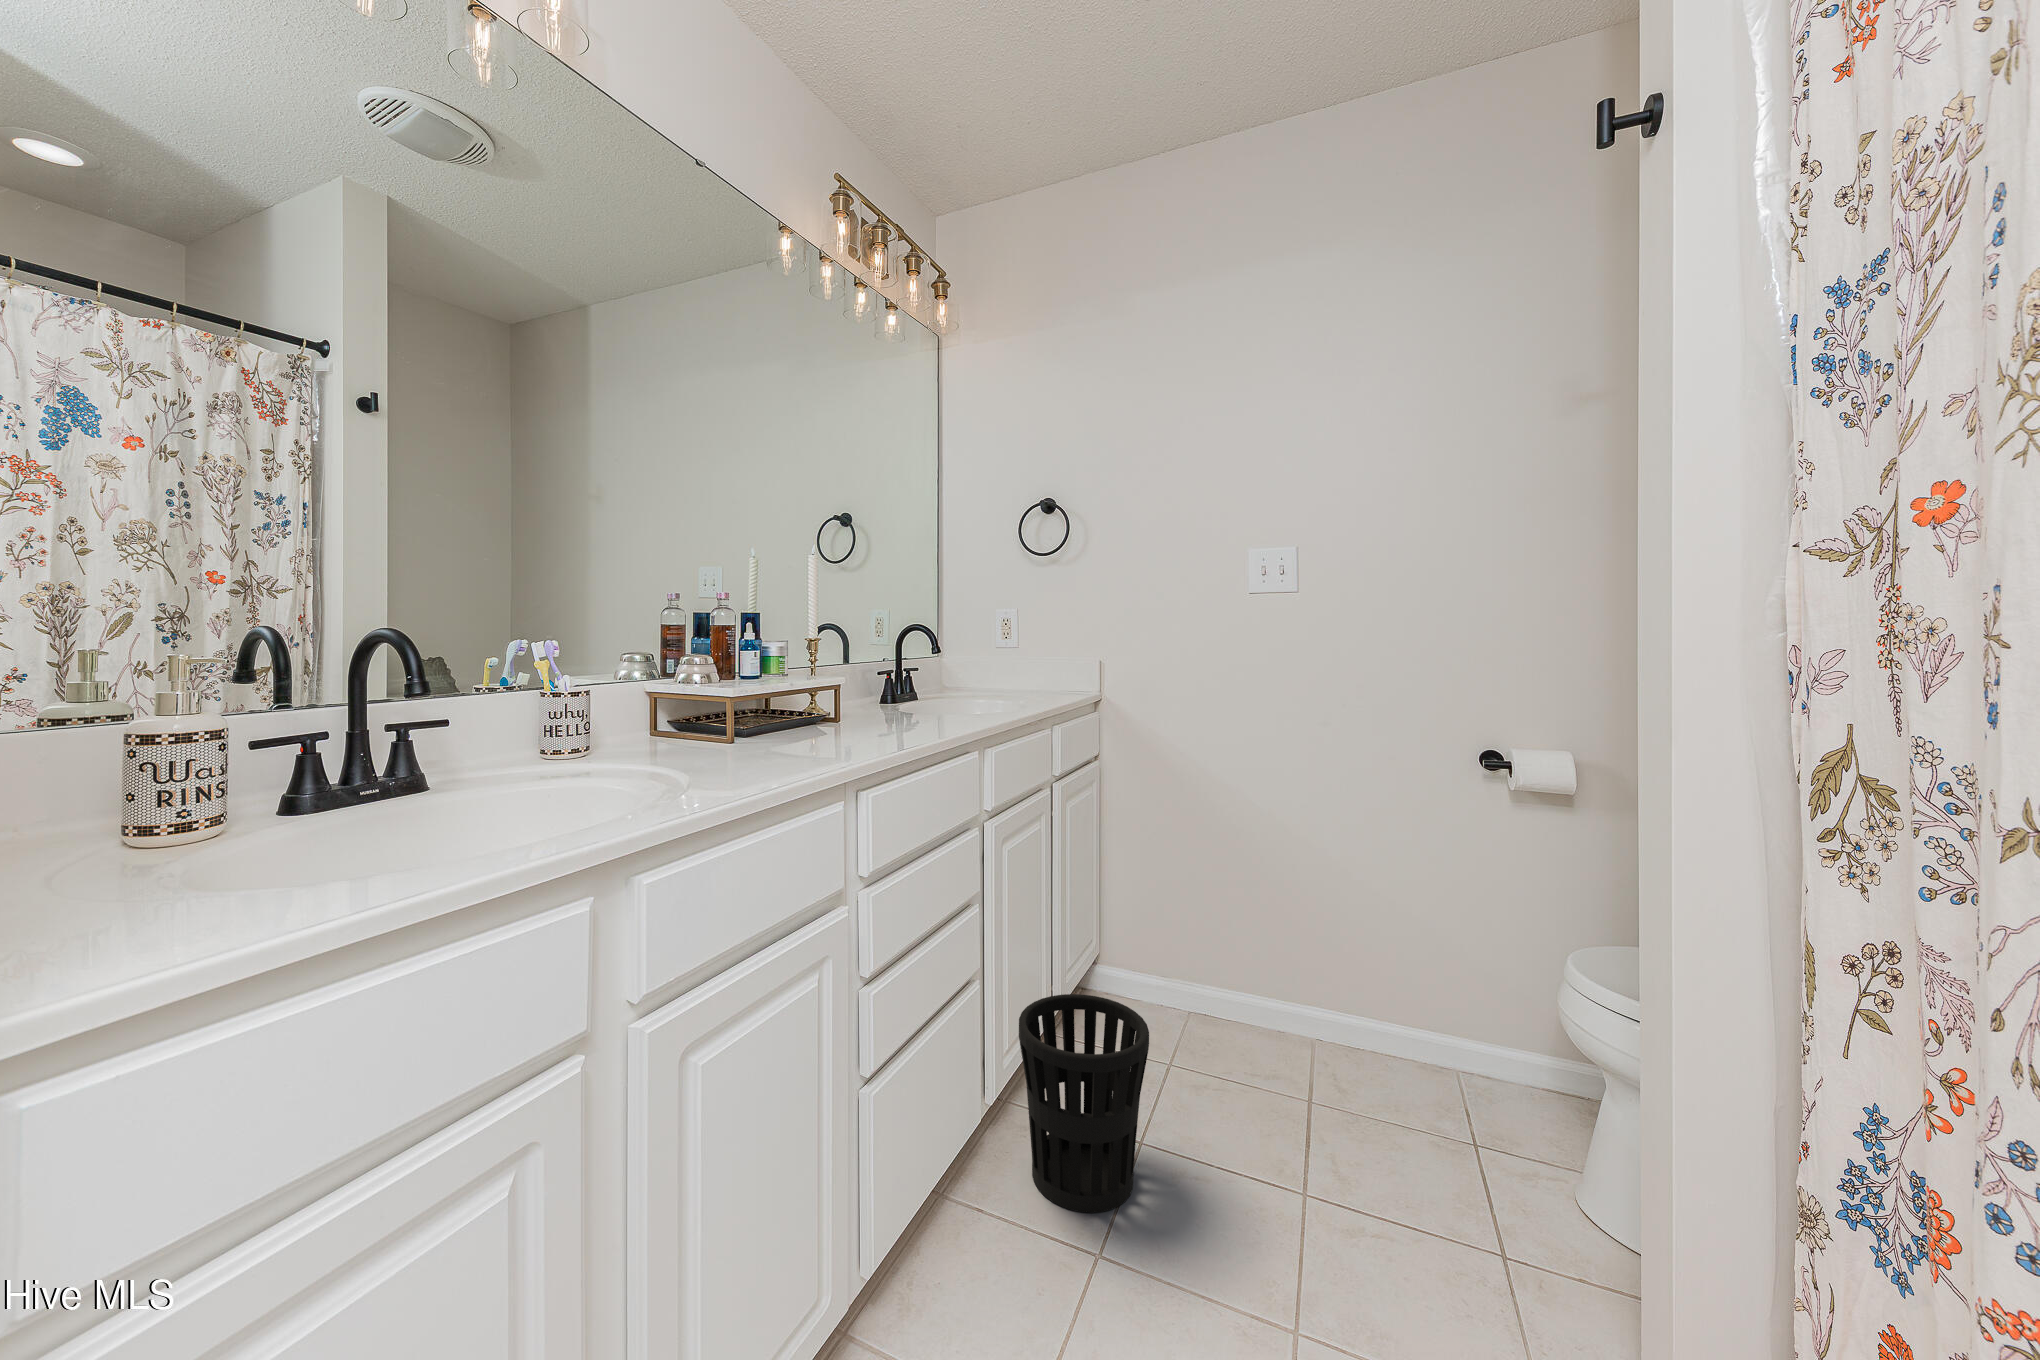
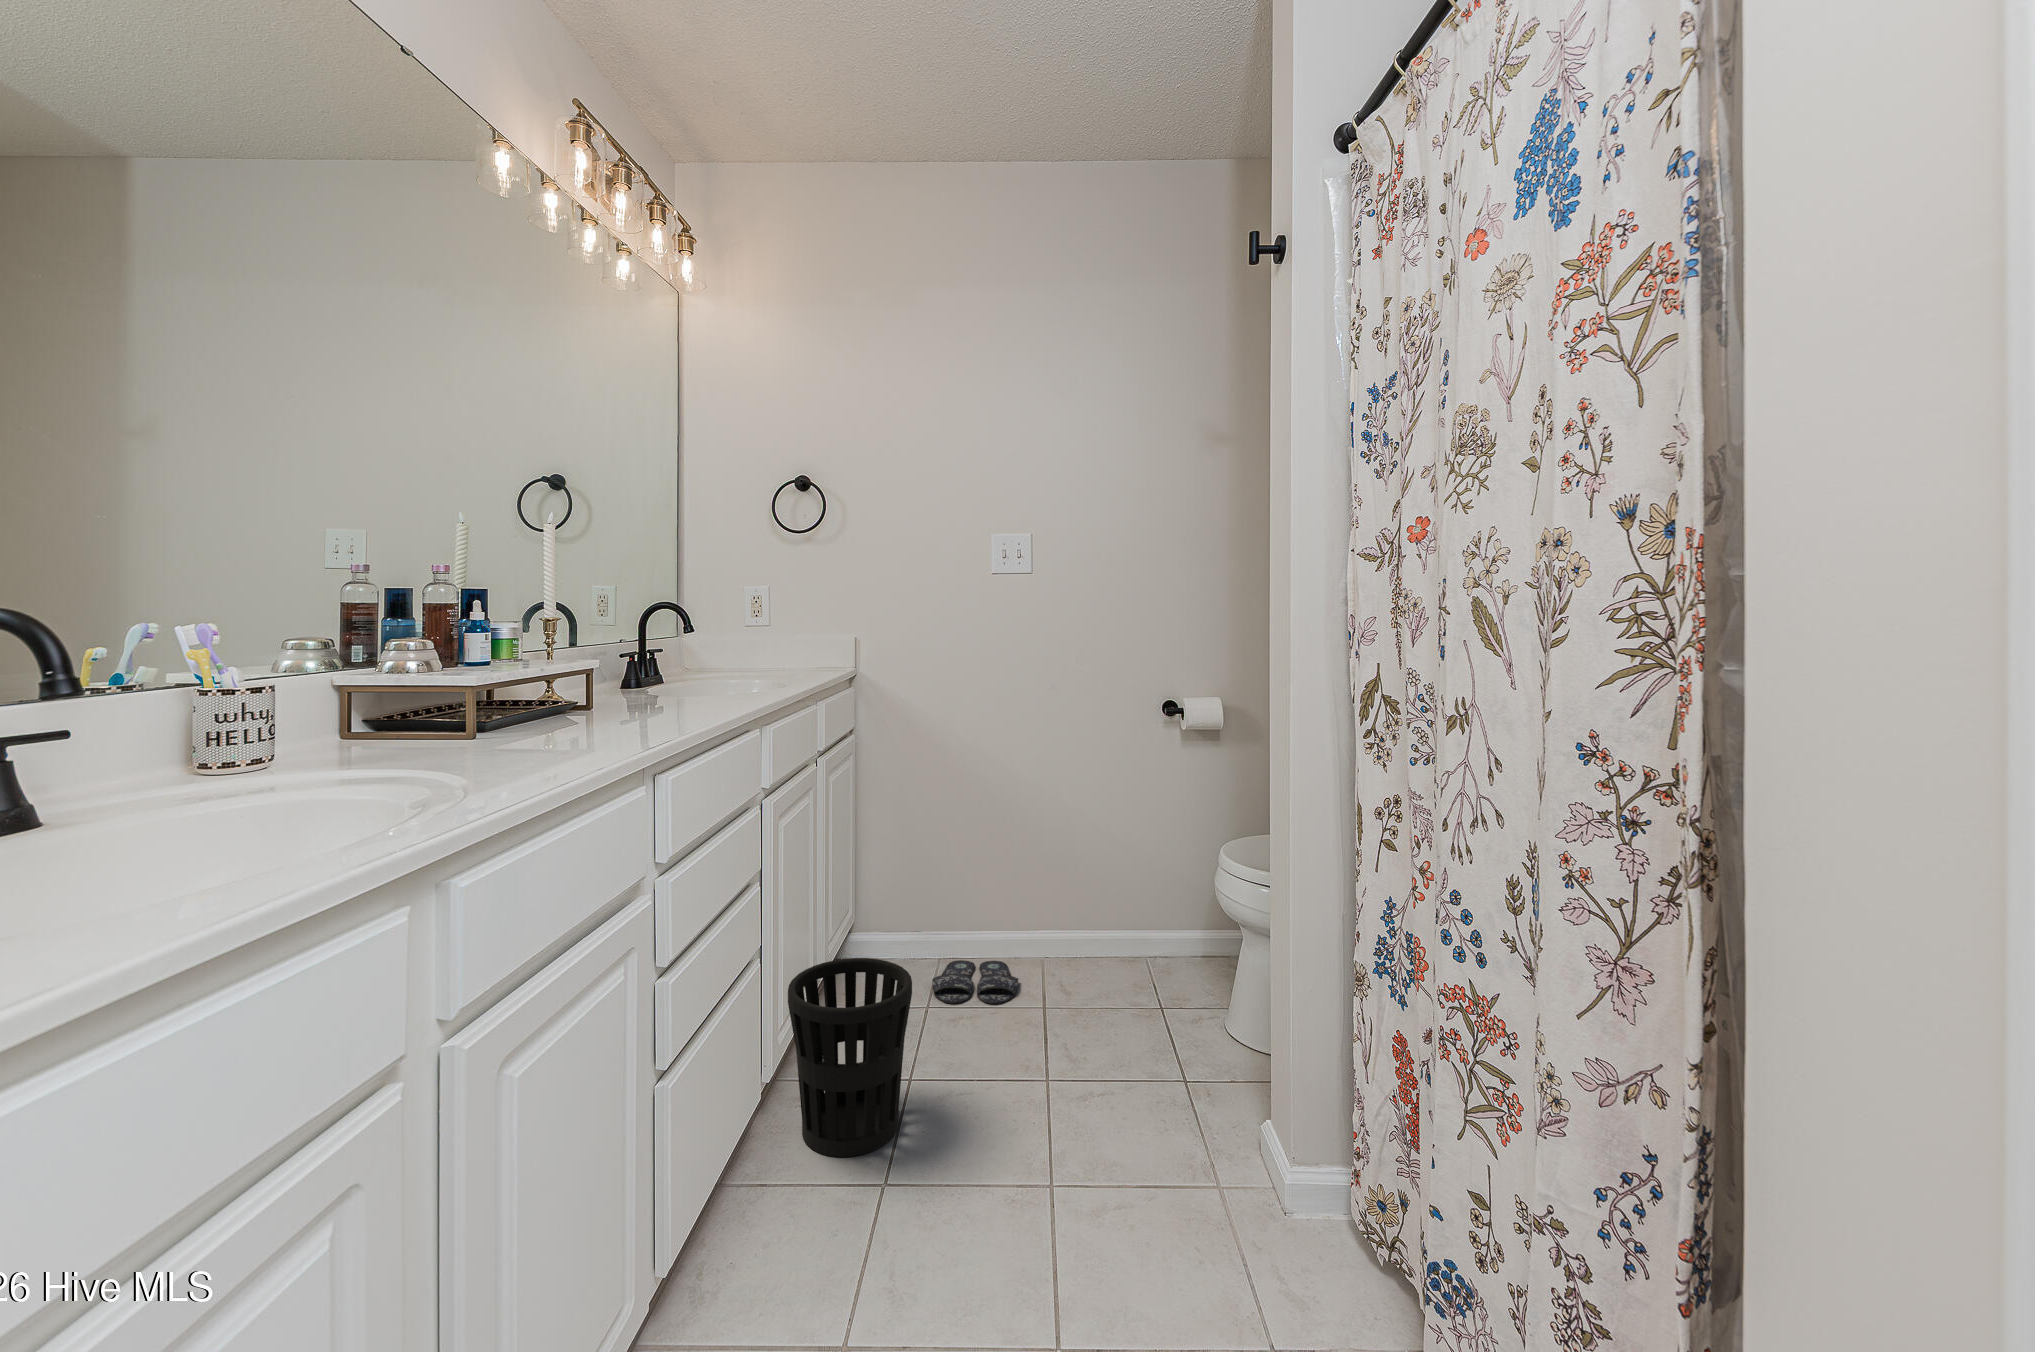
slippers: none [1200,1012,1303,1075] -> present [932,960,1018,1004]

